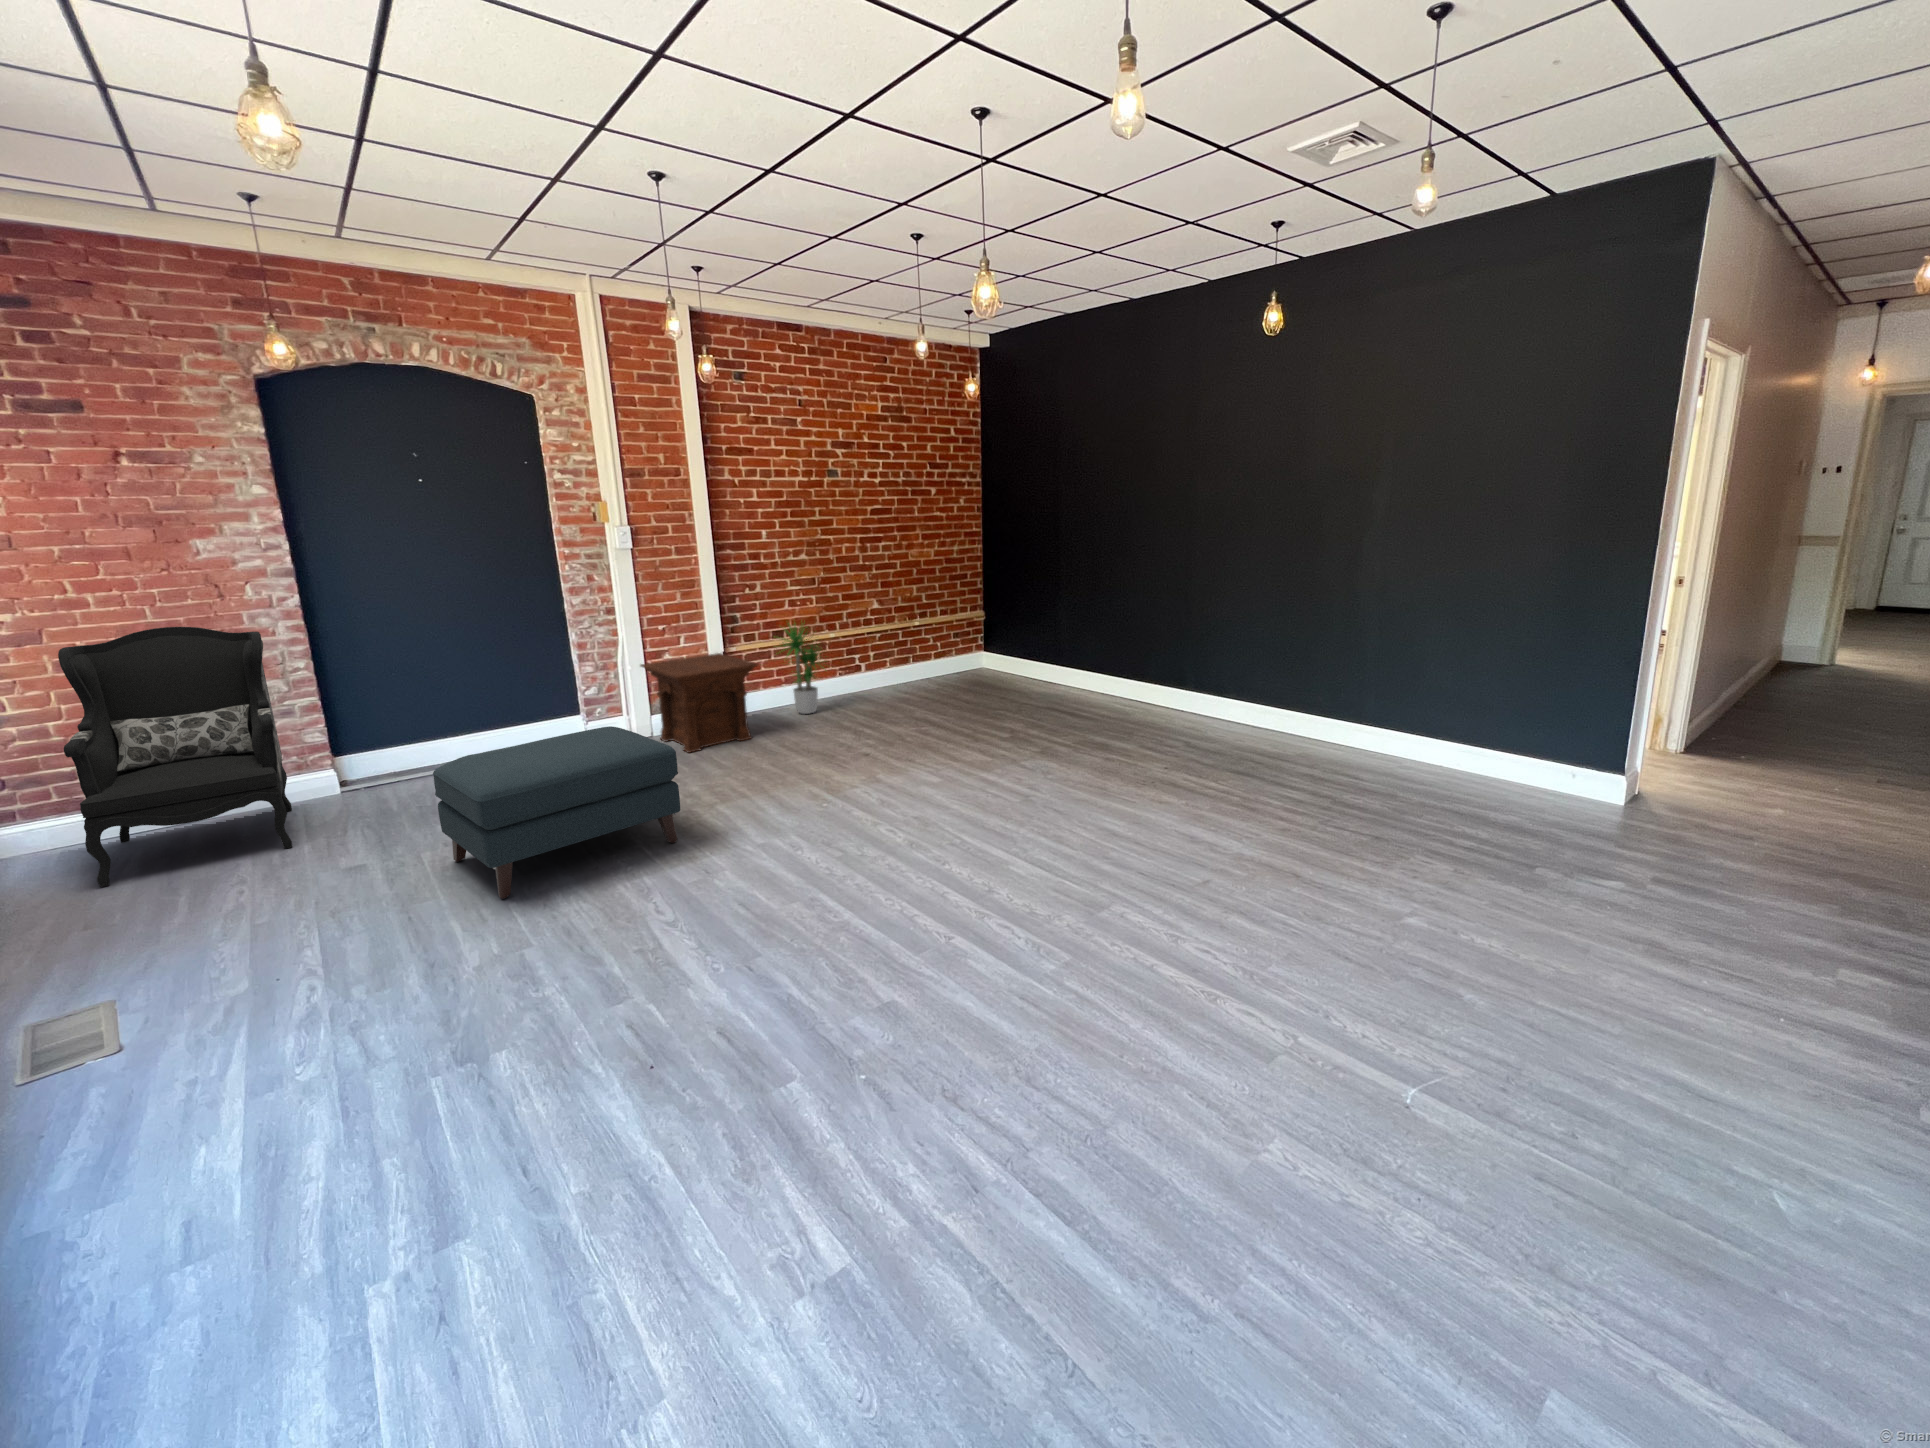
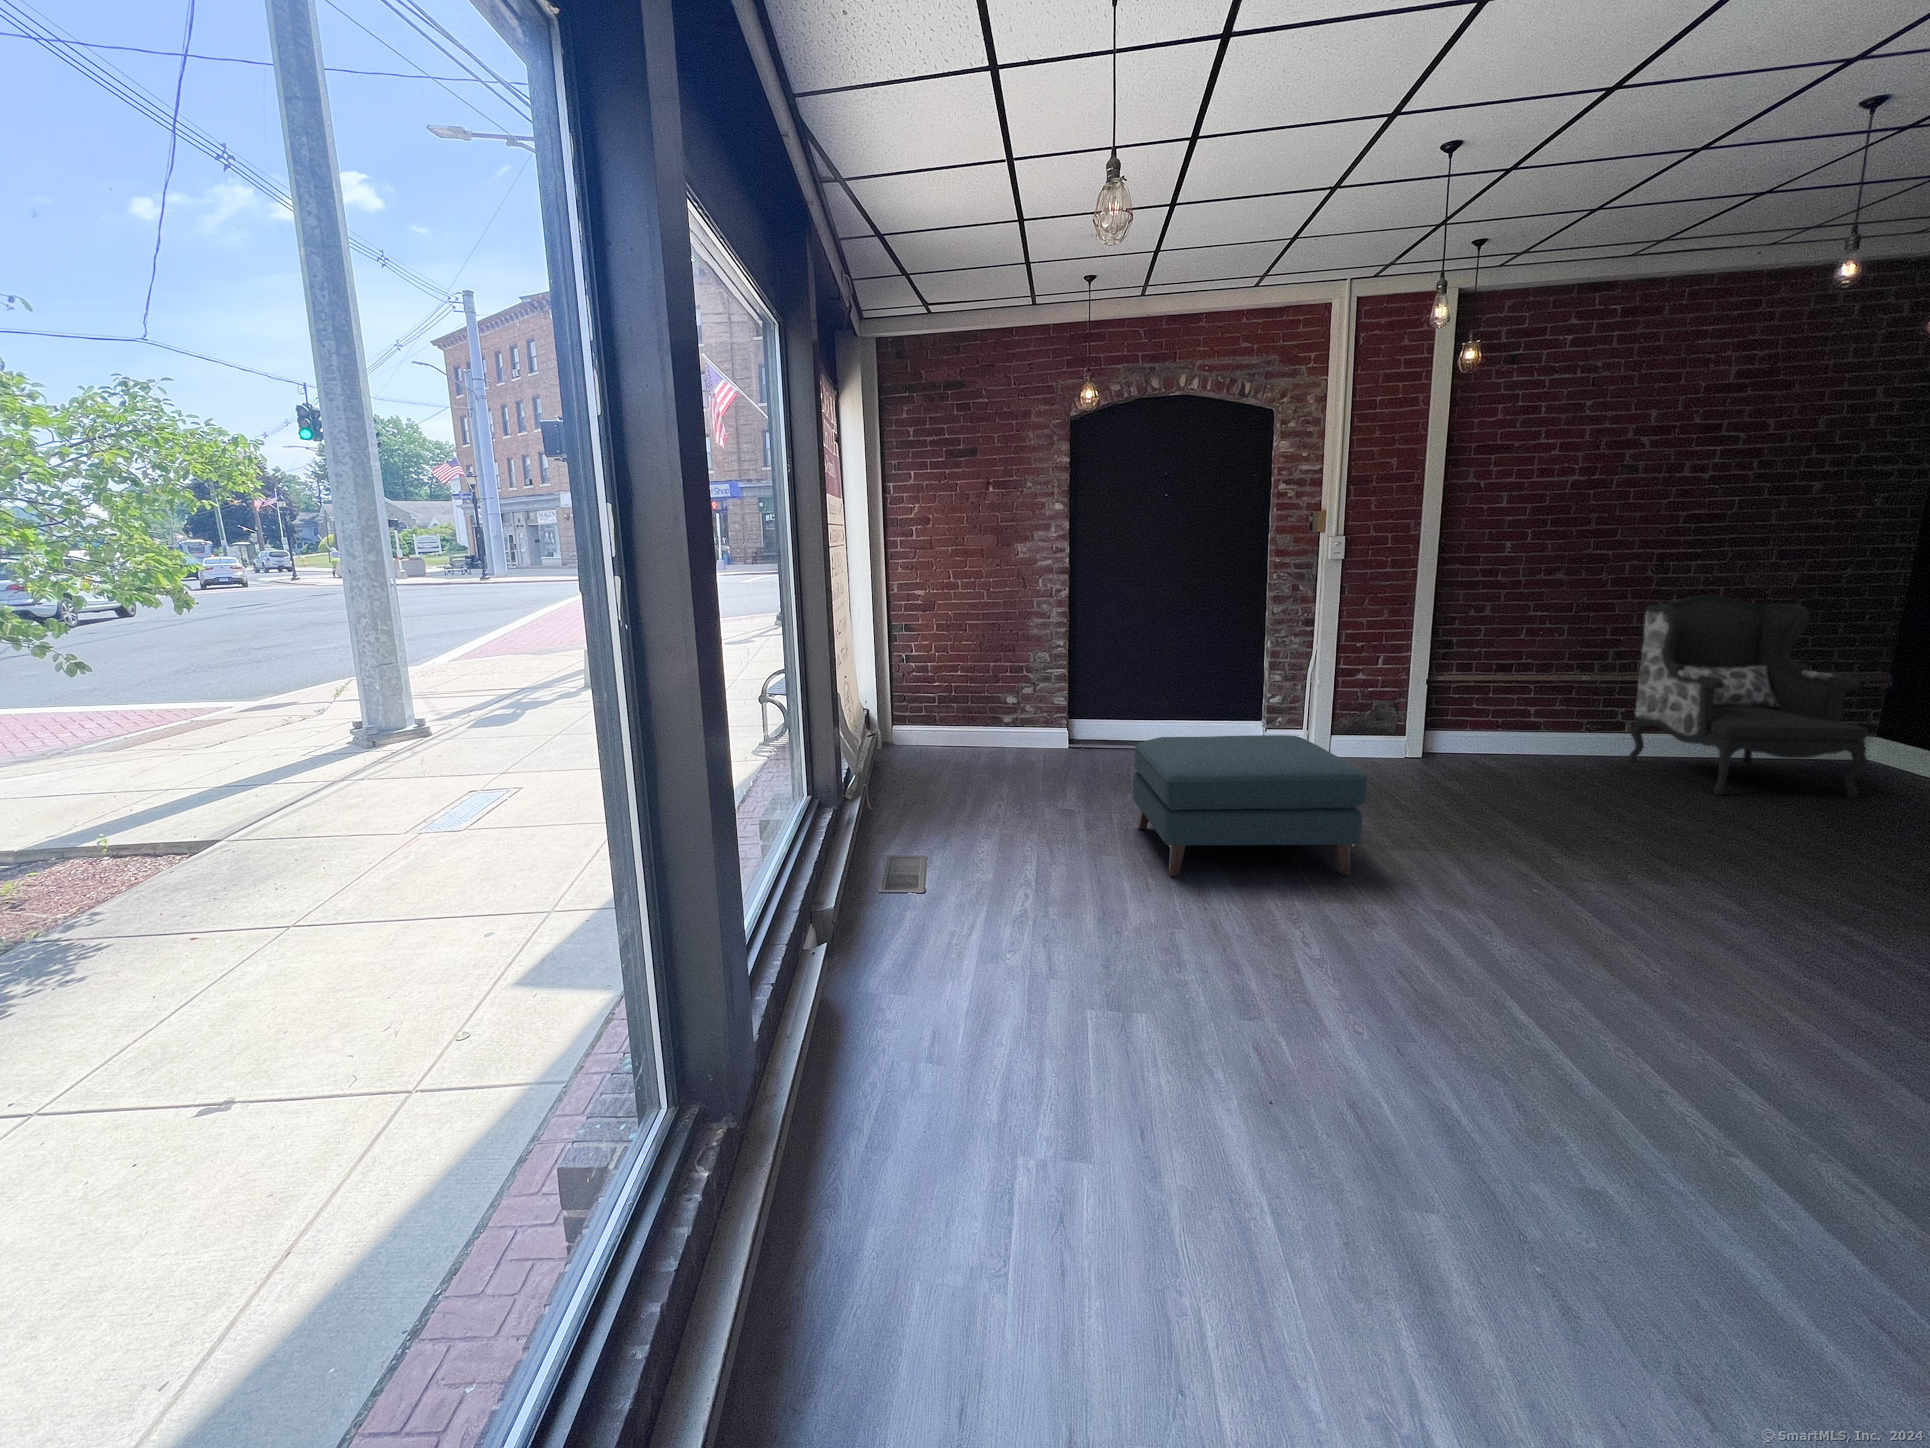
potted plant: present [783,623,826,714] -> none [1491,649,1584,769]
armchair: present [58,627,292,887] -> present [1629,595,1868,798]
side table: present [640,653,758,753] -> none [1330,679,1477,783]

